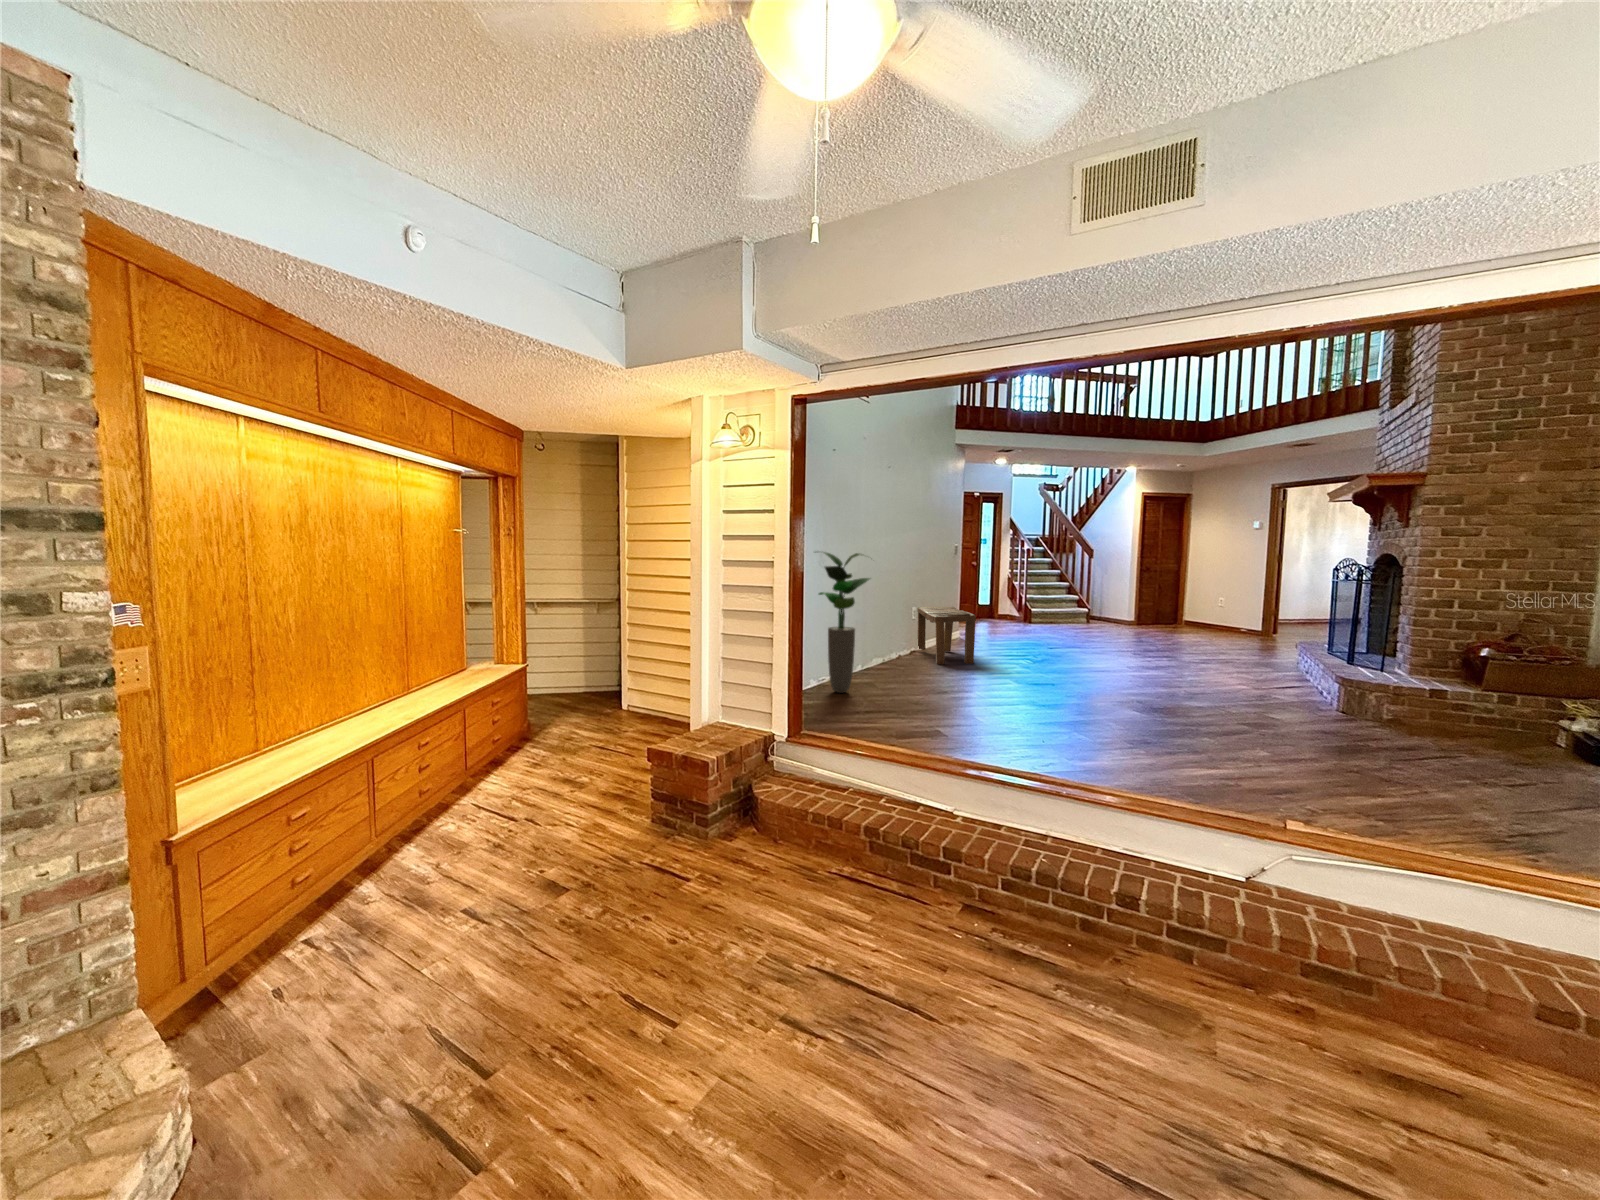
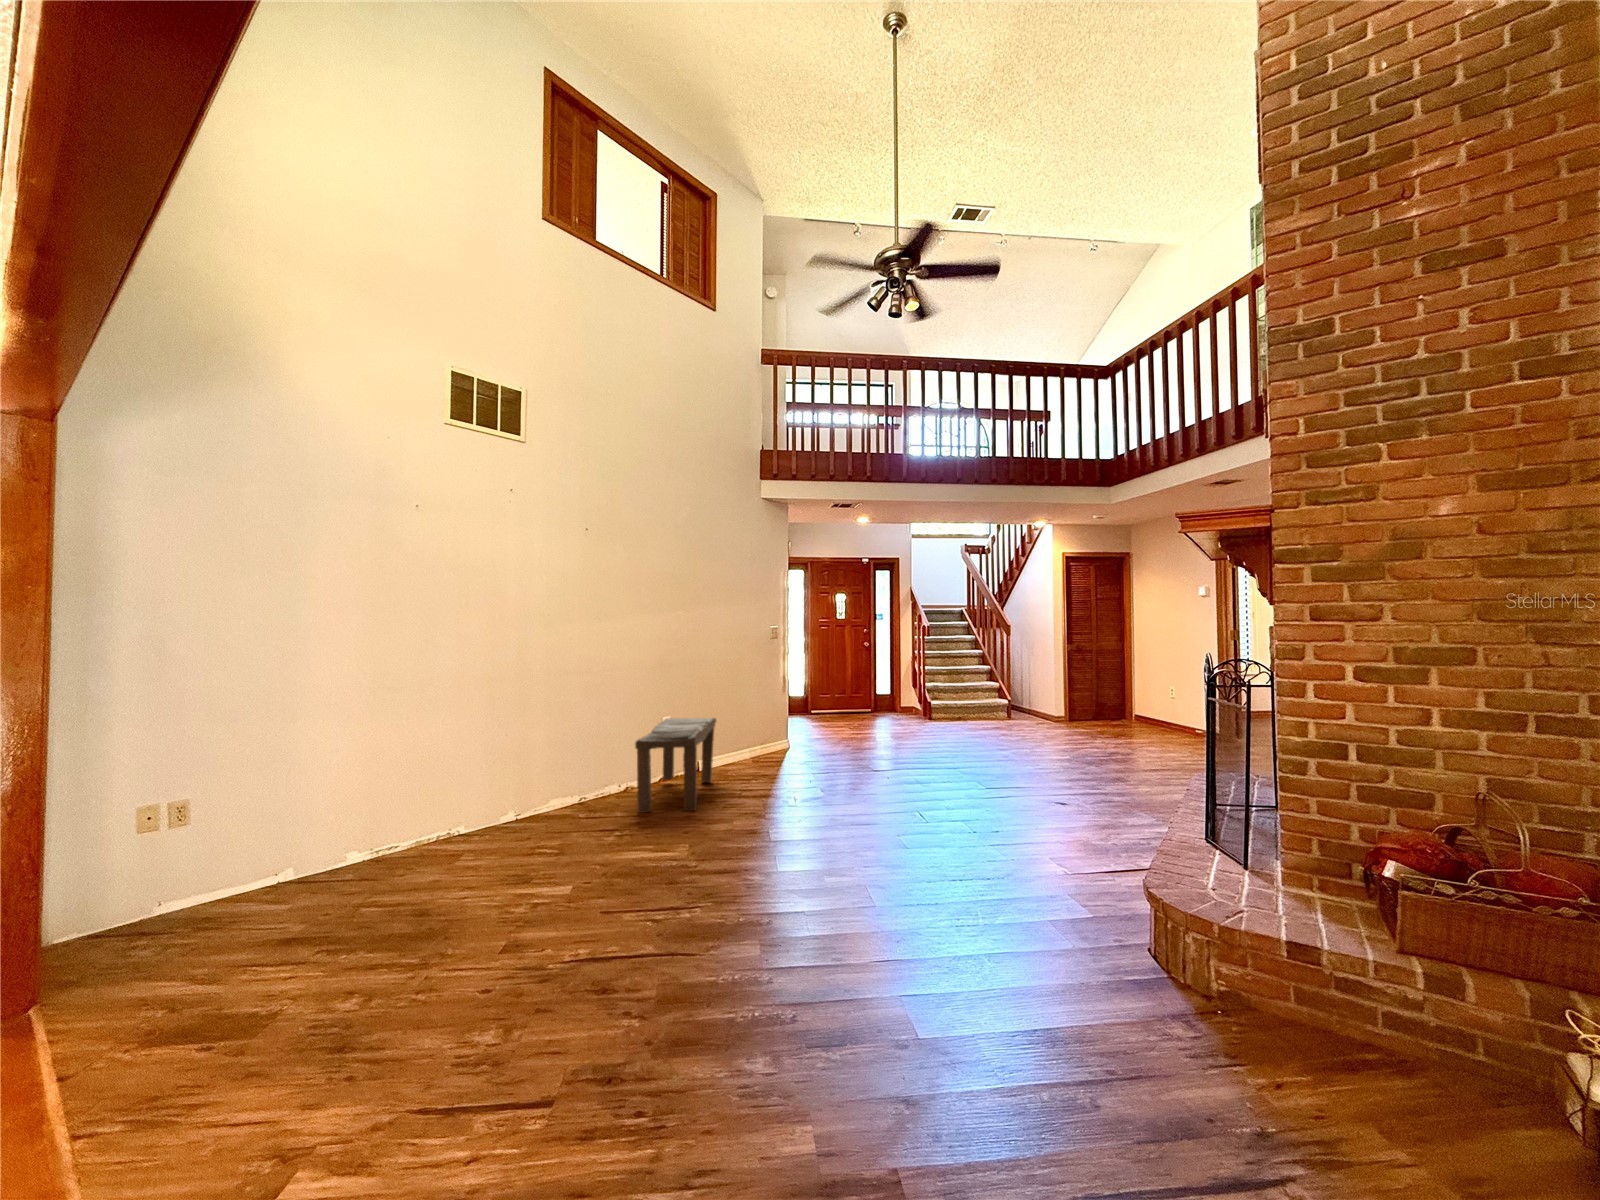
potted plant: present [819,552,870,693] -> none [258,657,385,897]

